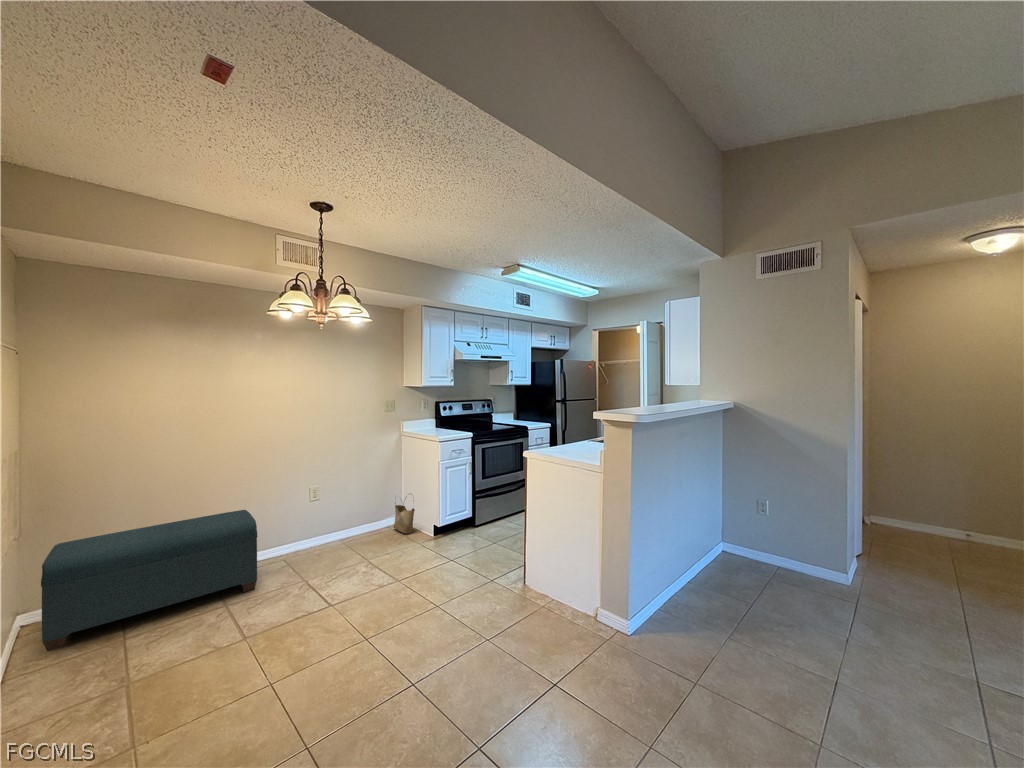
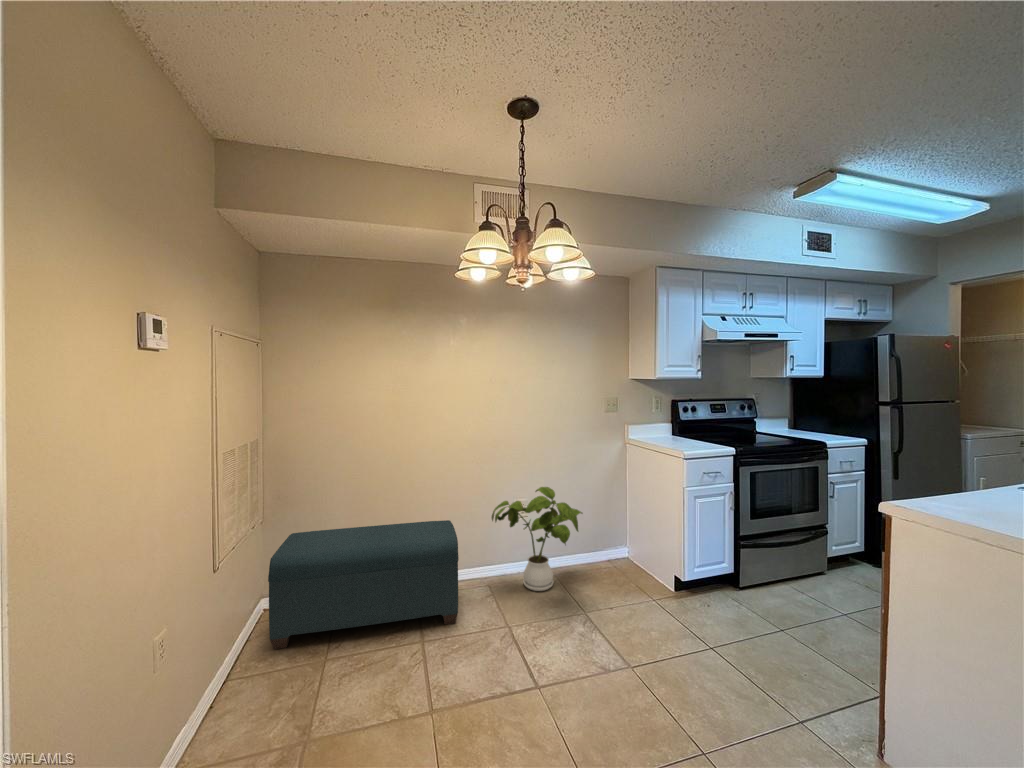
house plant: none [287,472,367,555] -> present [492,487,582,591]
woven basket: present [393,498,415,534] -> none [616,524,646,580]

